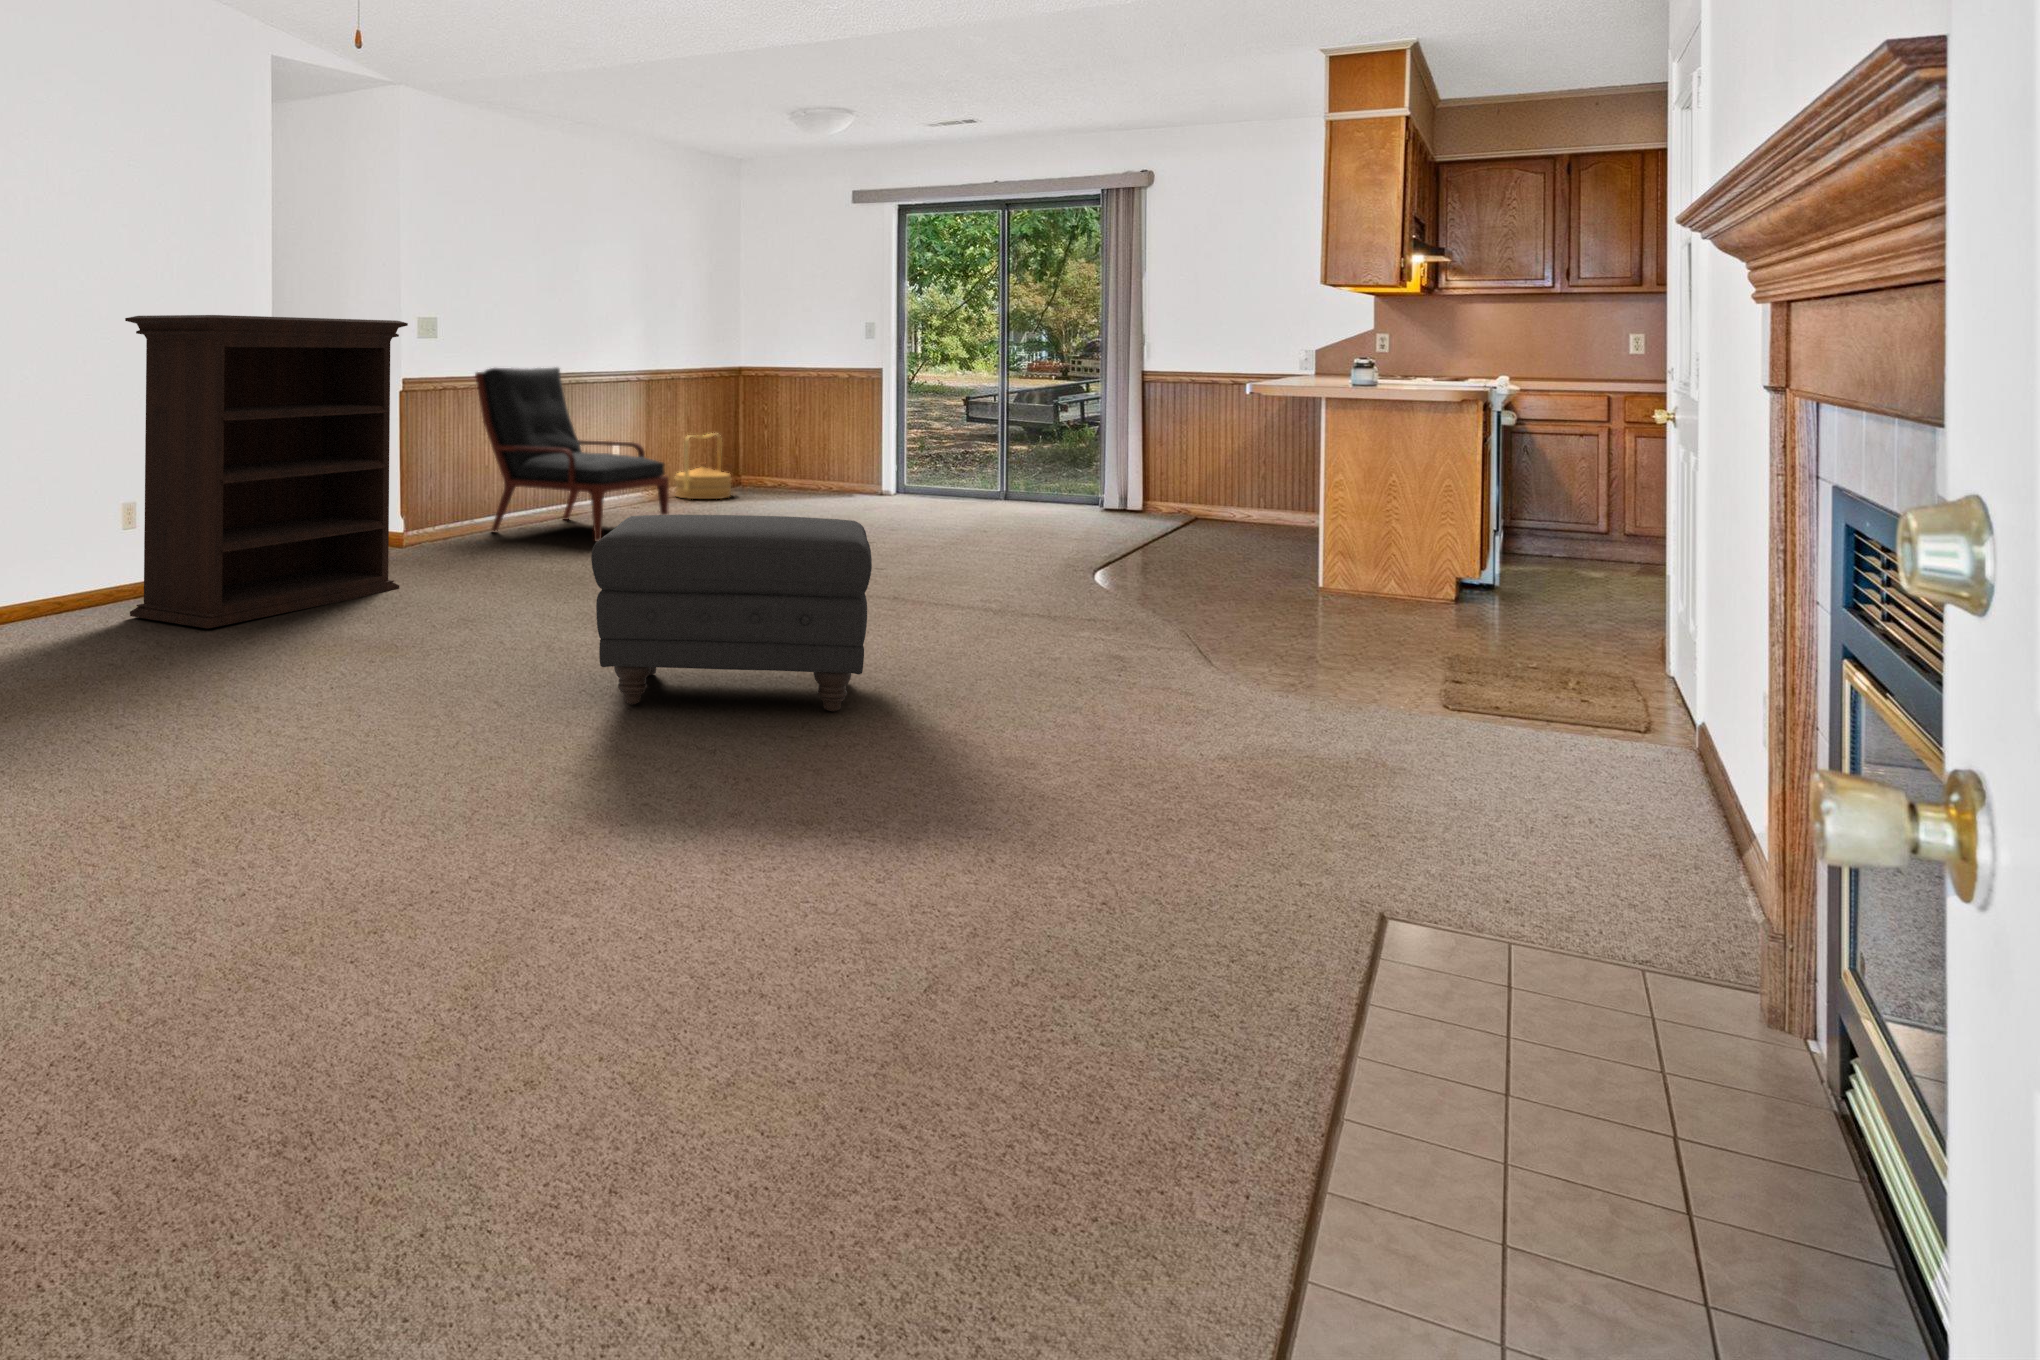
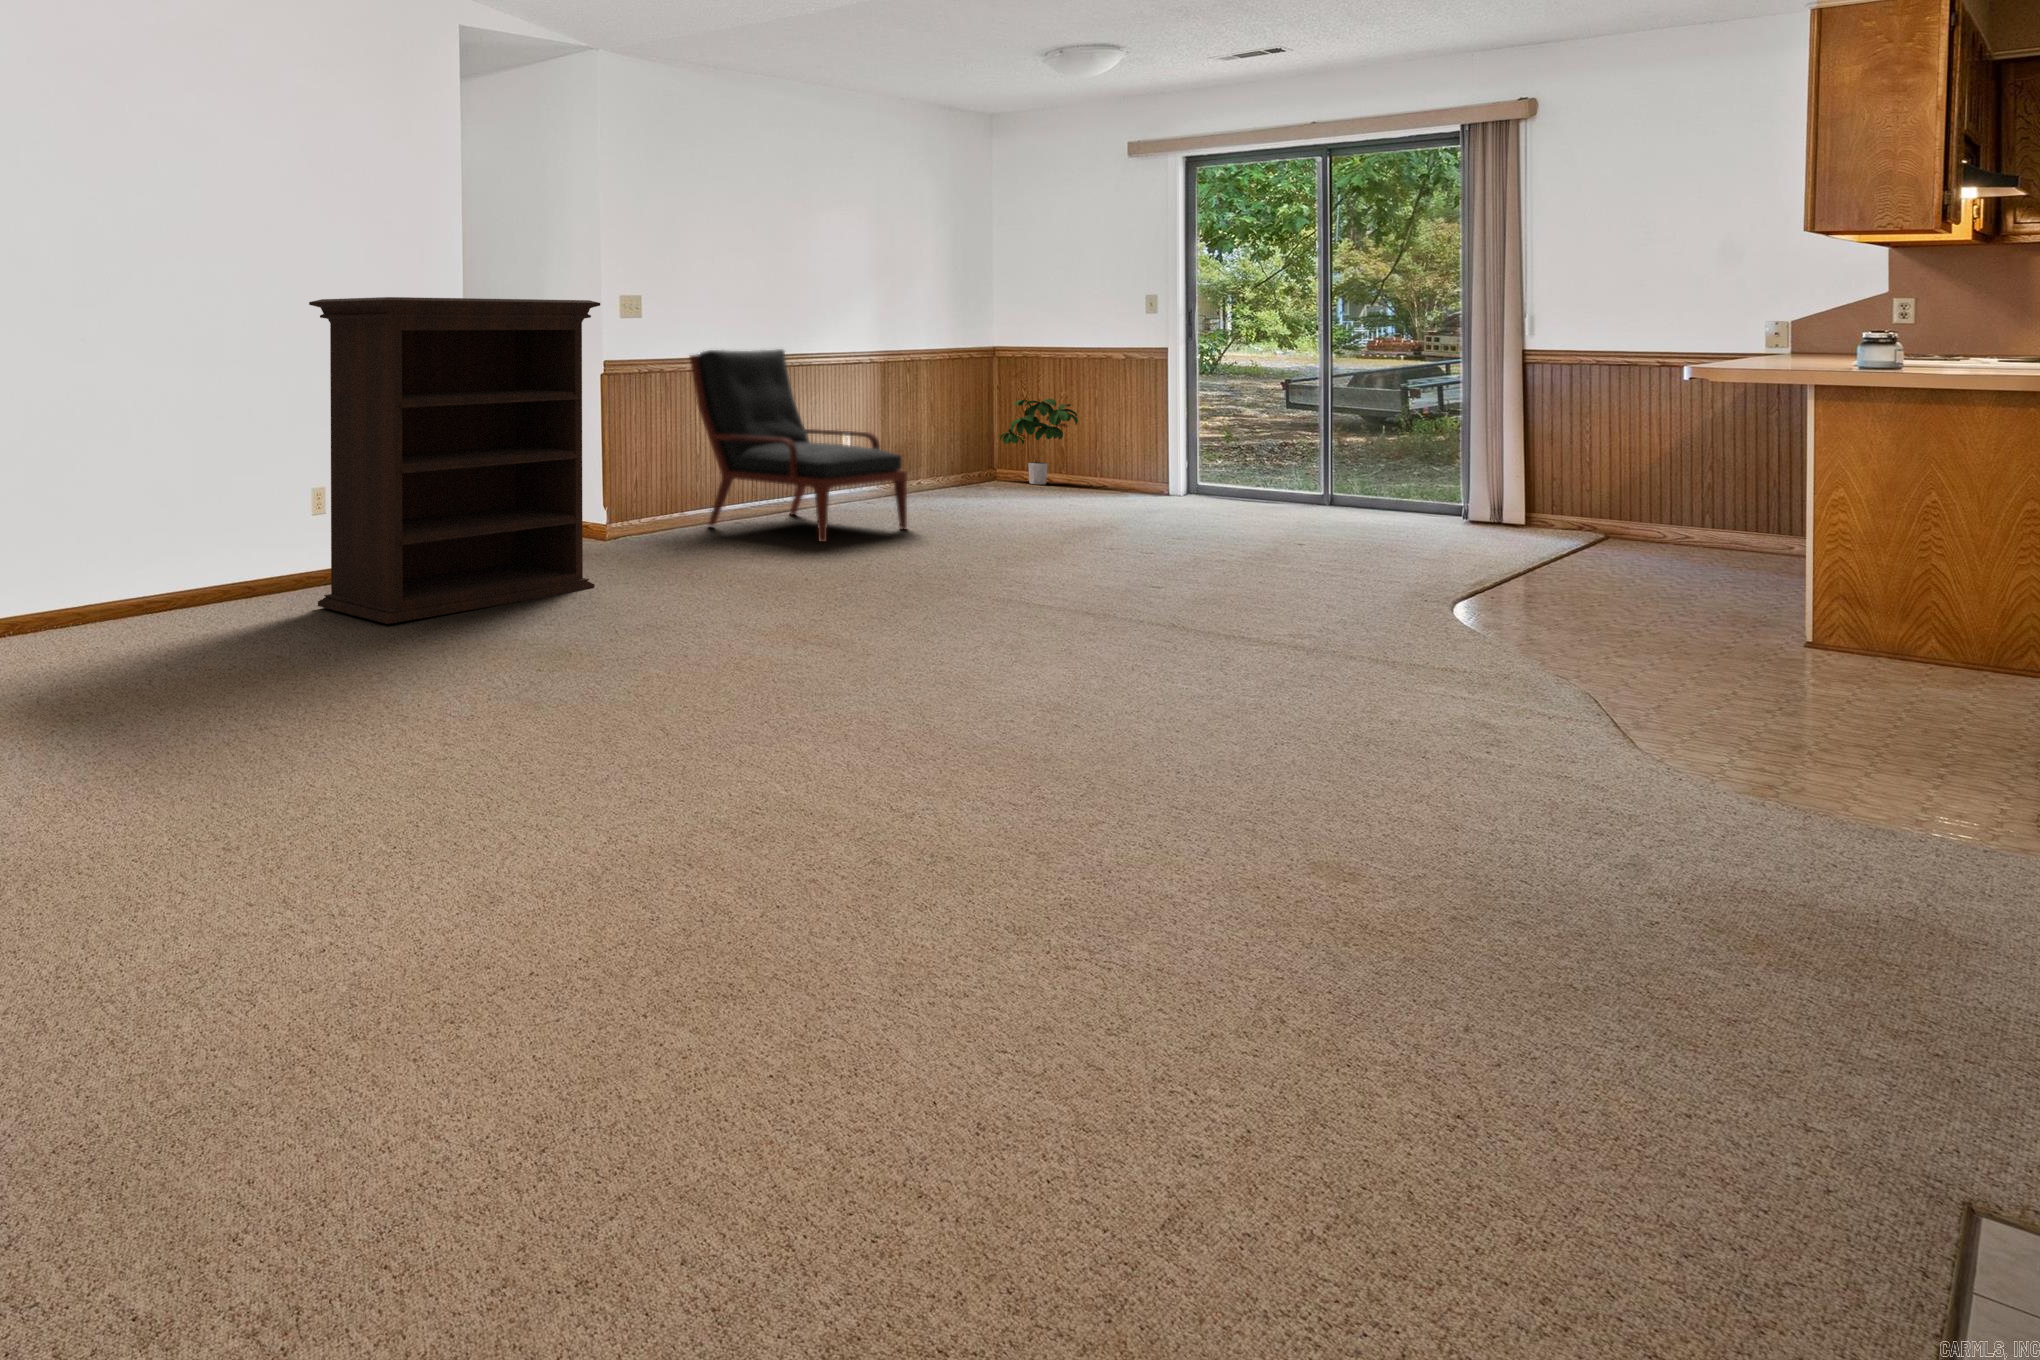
potted plant: none [740,412,805,488] -> present [1000,399,1078,484]
woven basket: present [675,434,731,499] -> none [921,422,989,496]
ottoman: present [591,515,872,711] -> none [770,522,1123,774]

